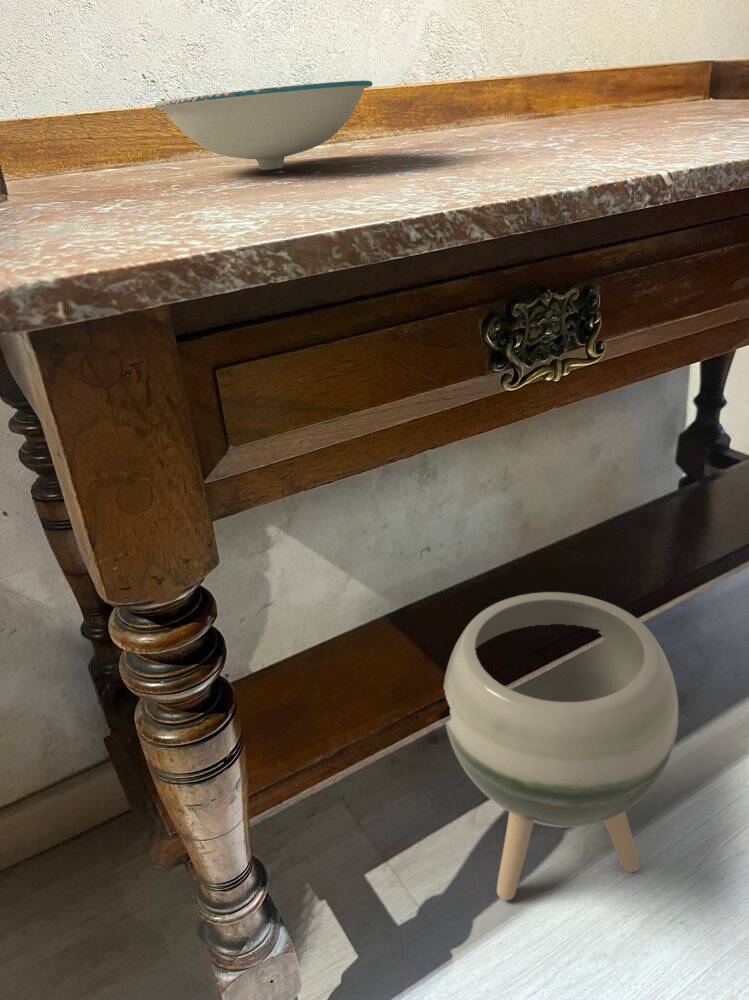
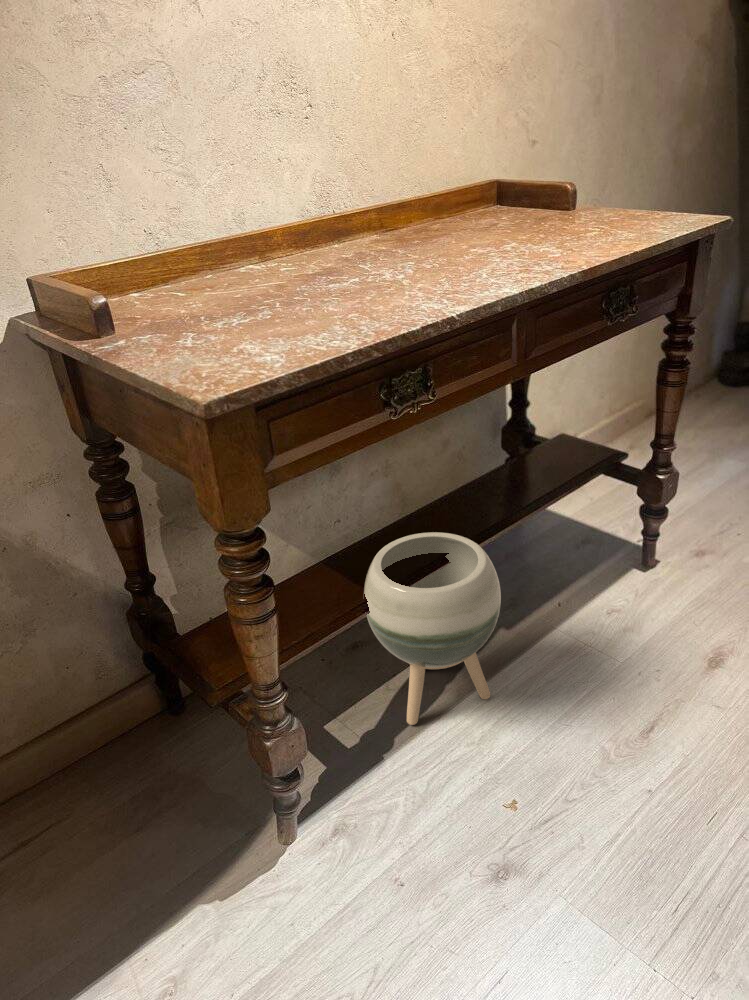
ceramic bowl: present [155,80,372,170] -> none [185,254,307,305]

